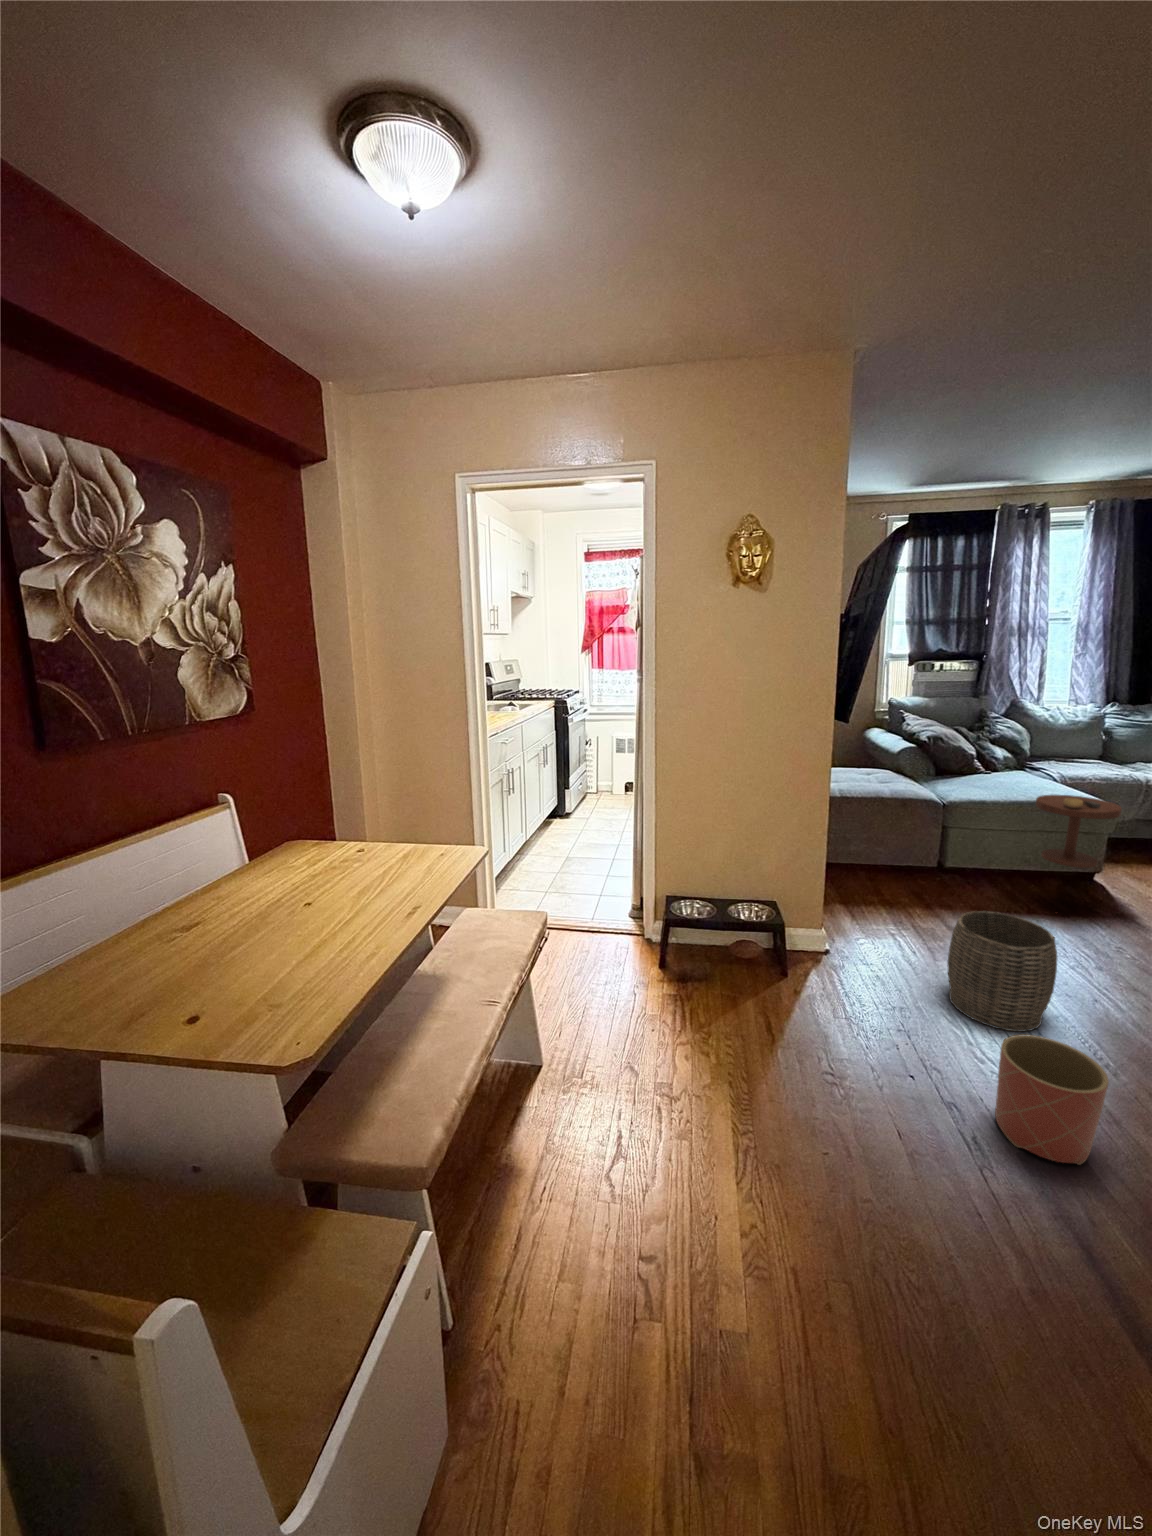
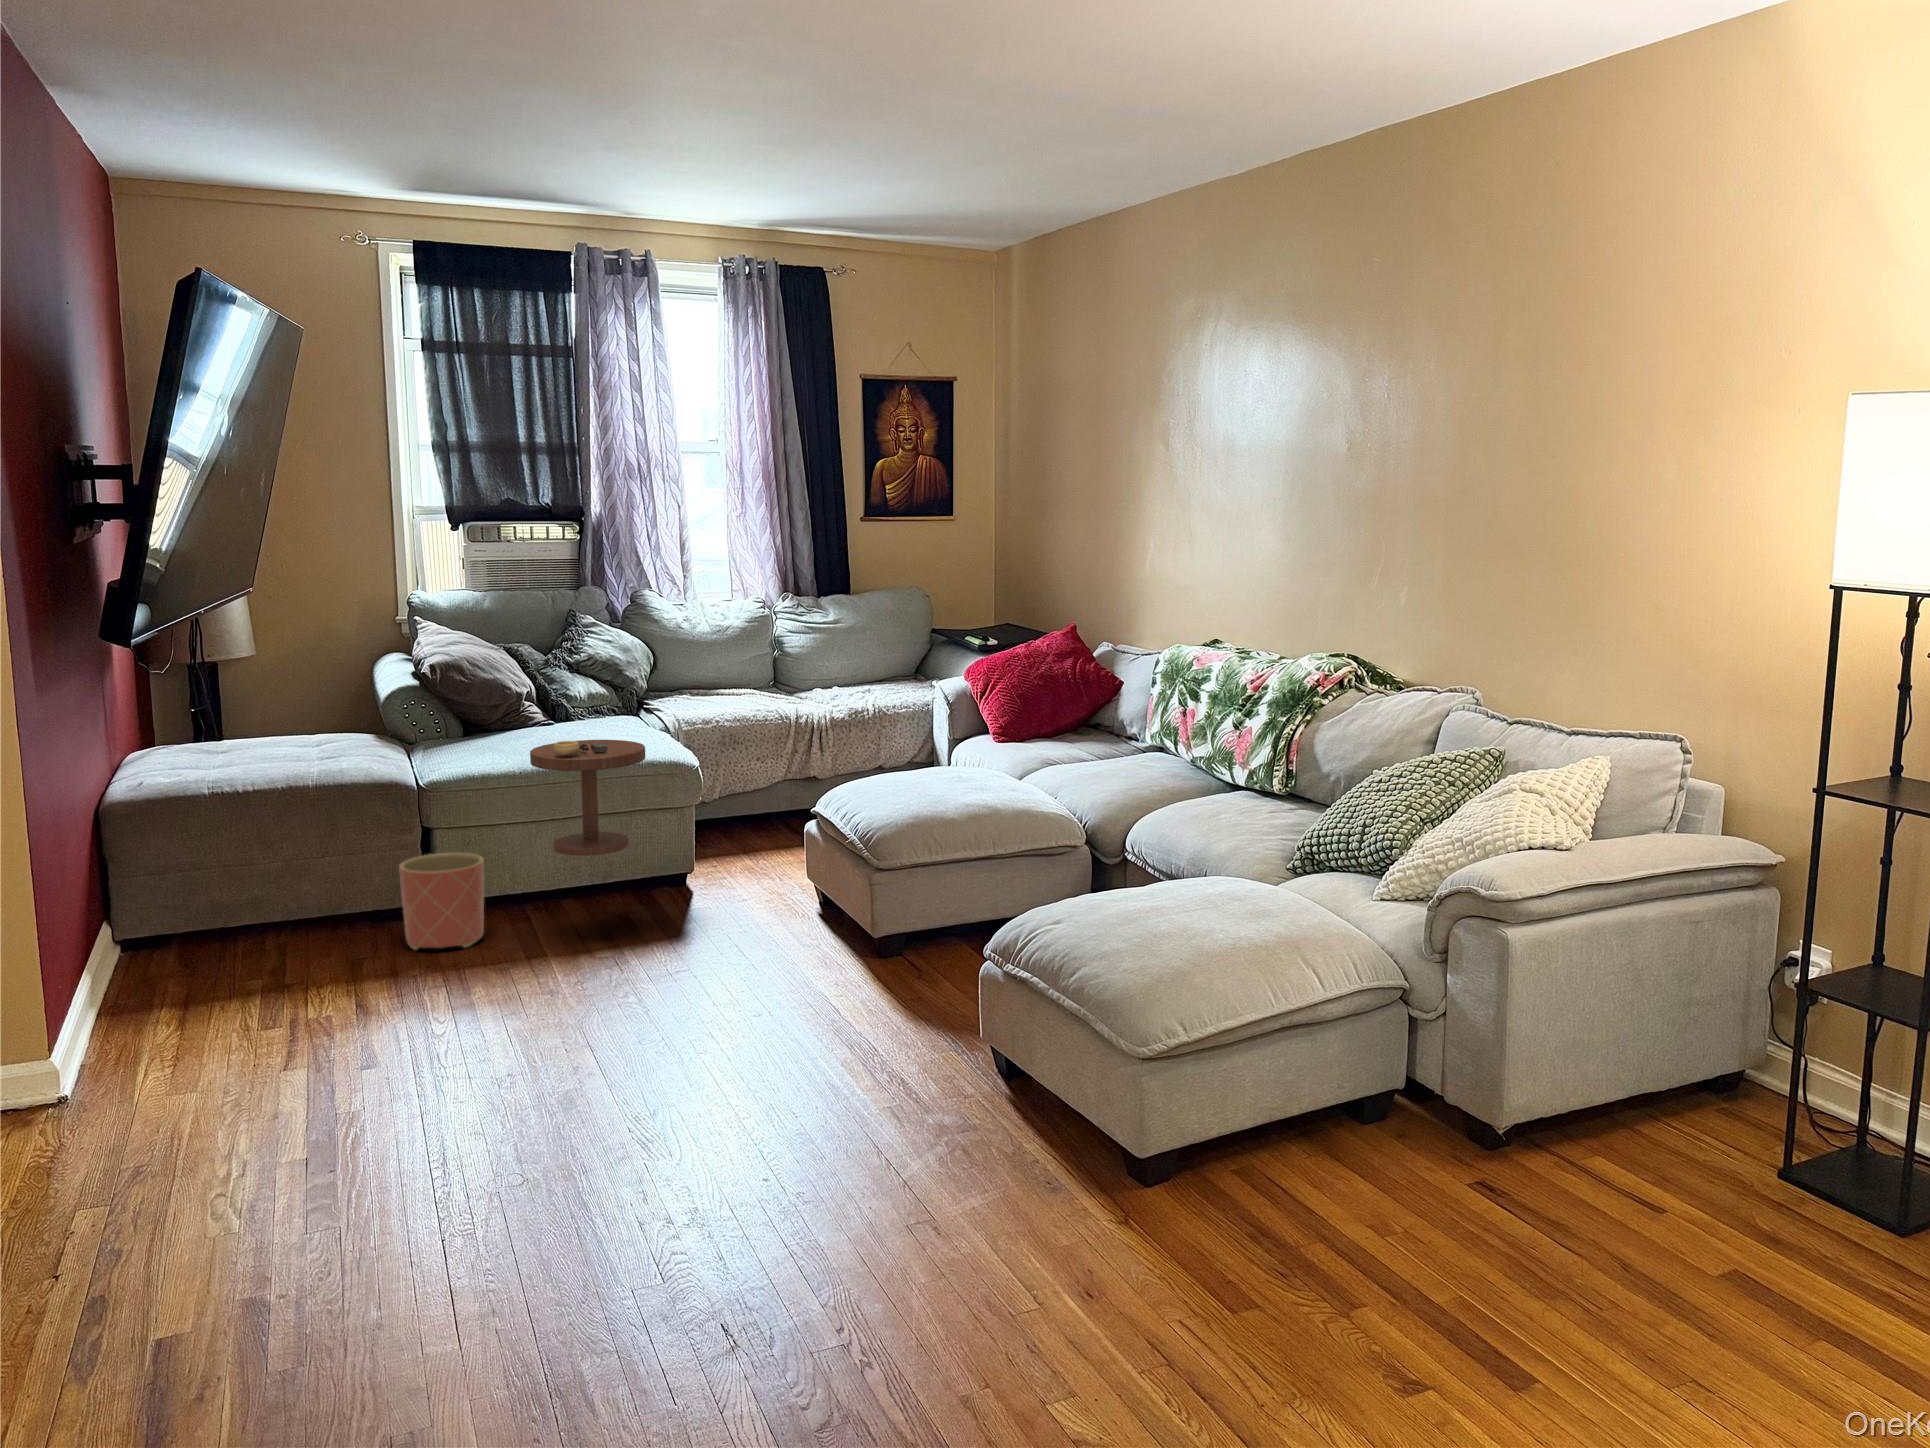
woven basket: present [947,911,1057,1032] -> none [256,931,419,1119]
planter: present [995,1034,1109,1165] -> present [399,853,484,950]

